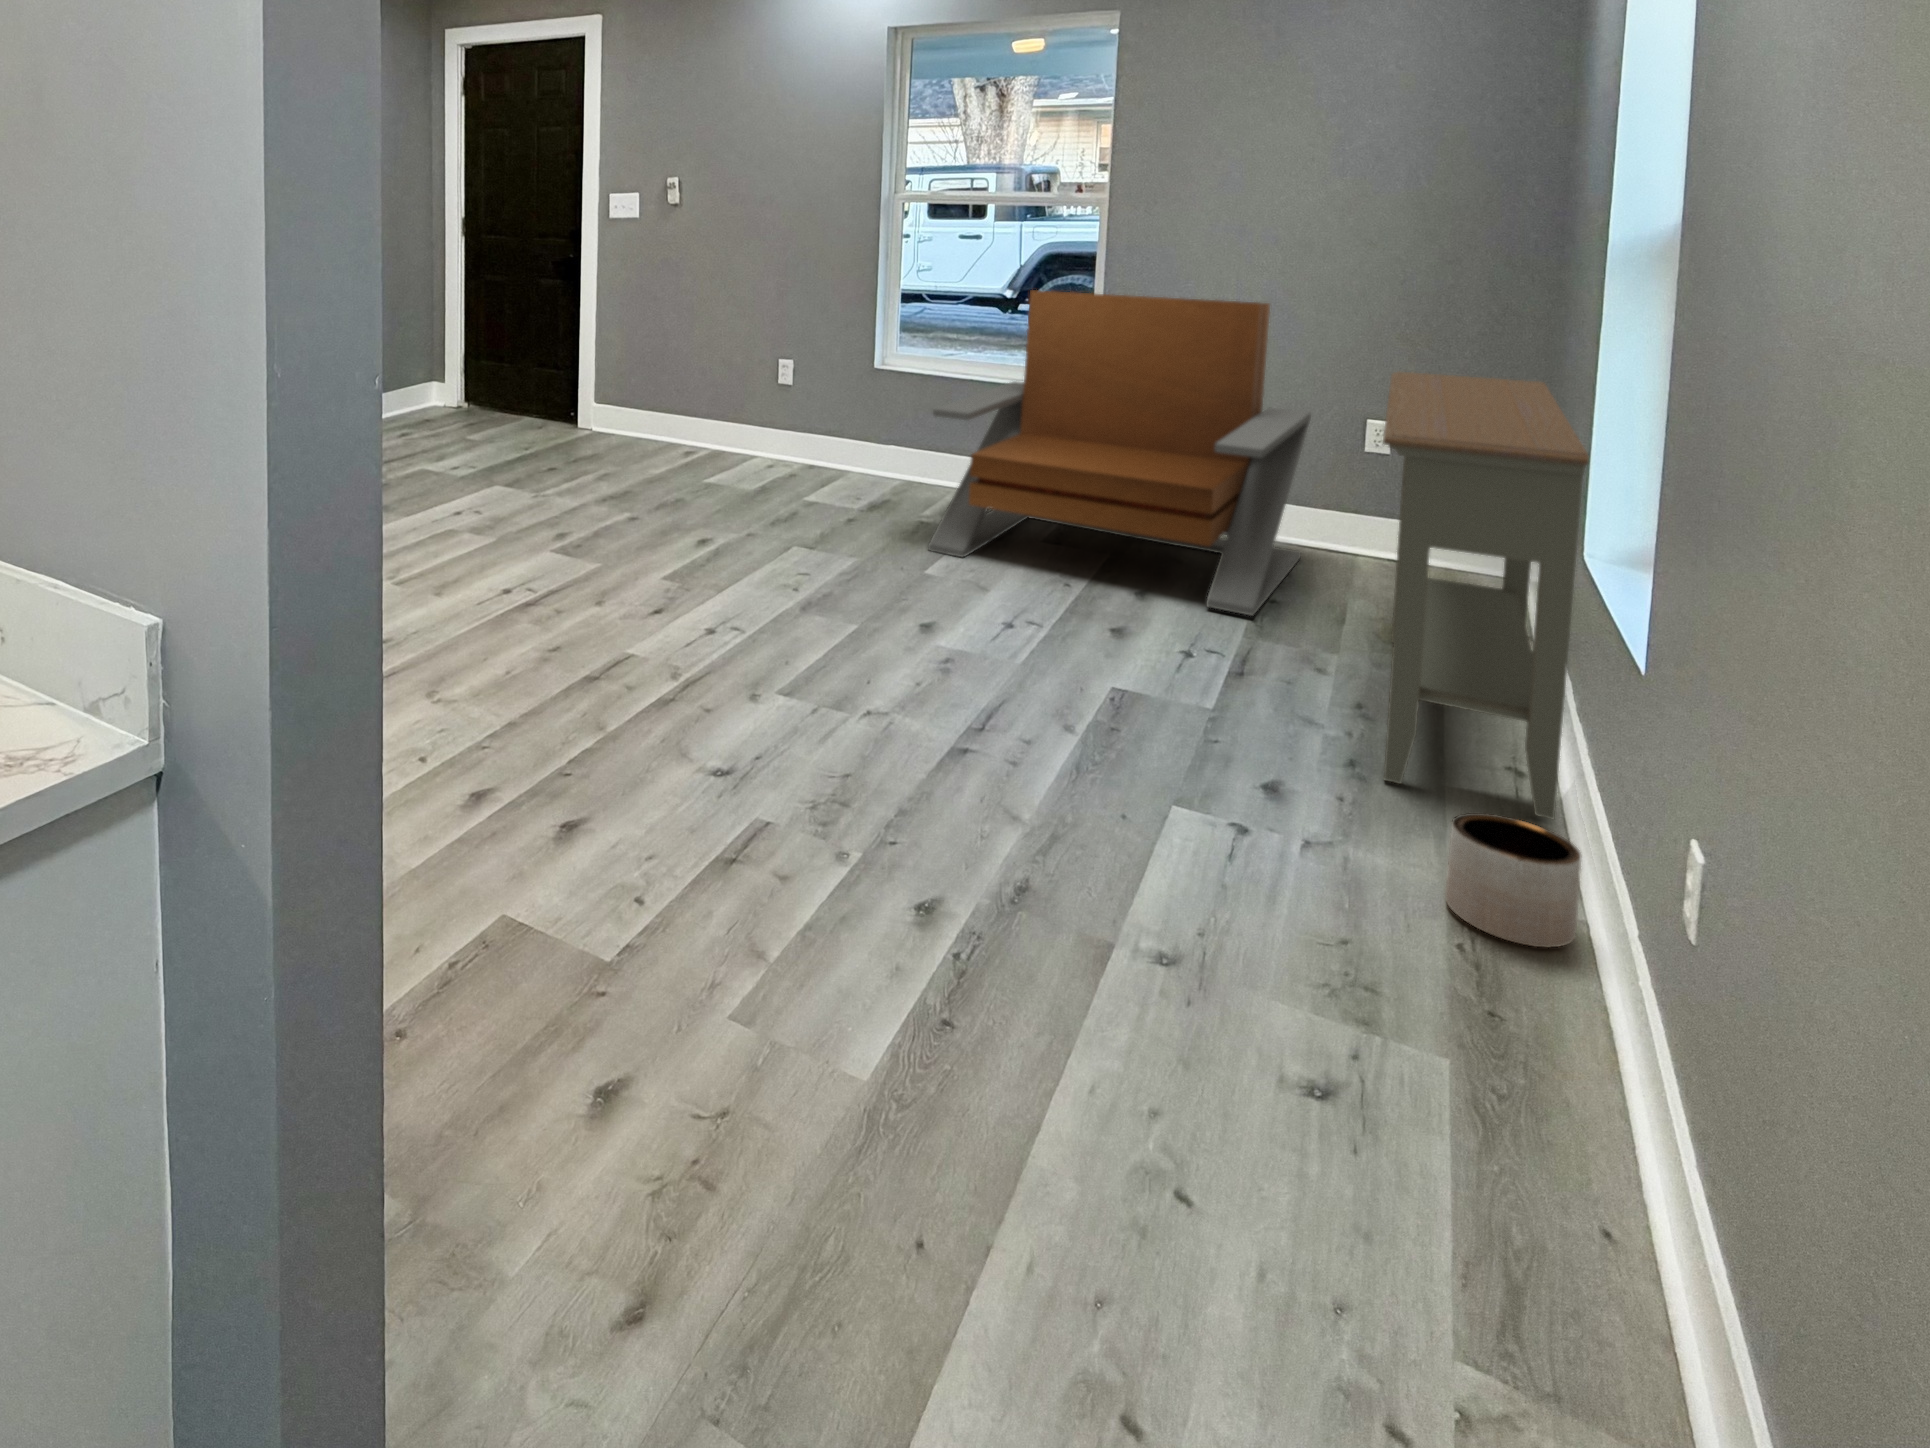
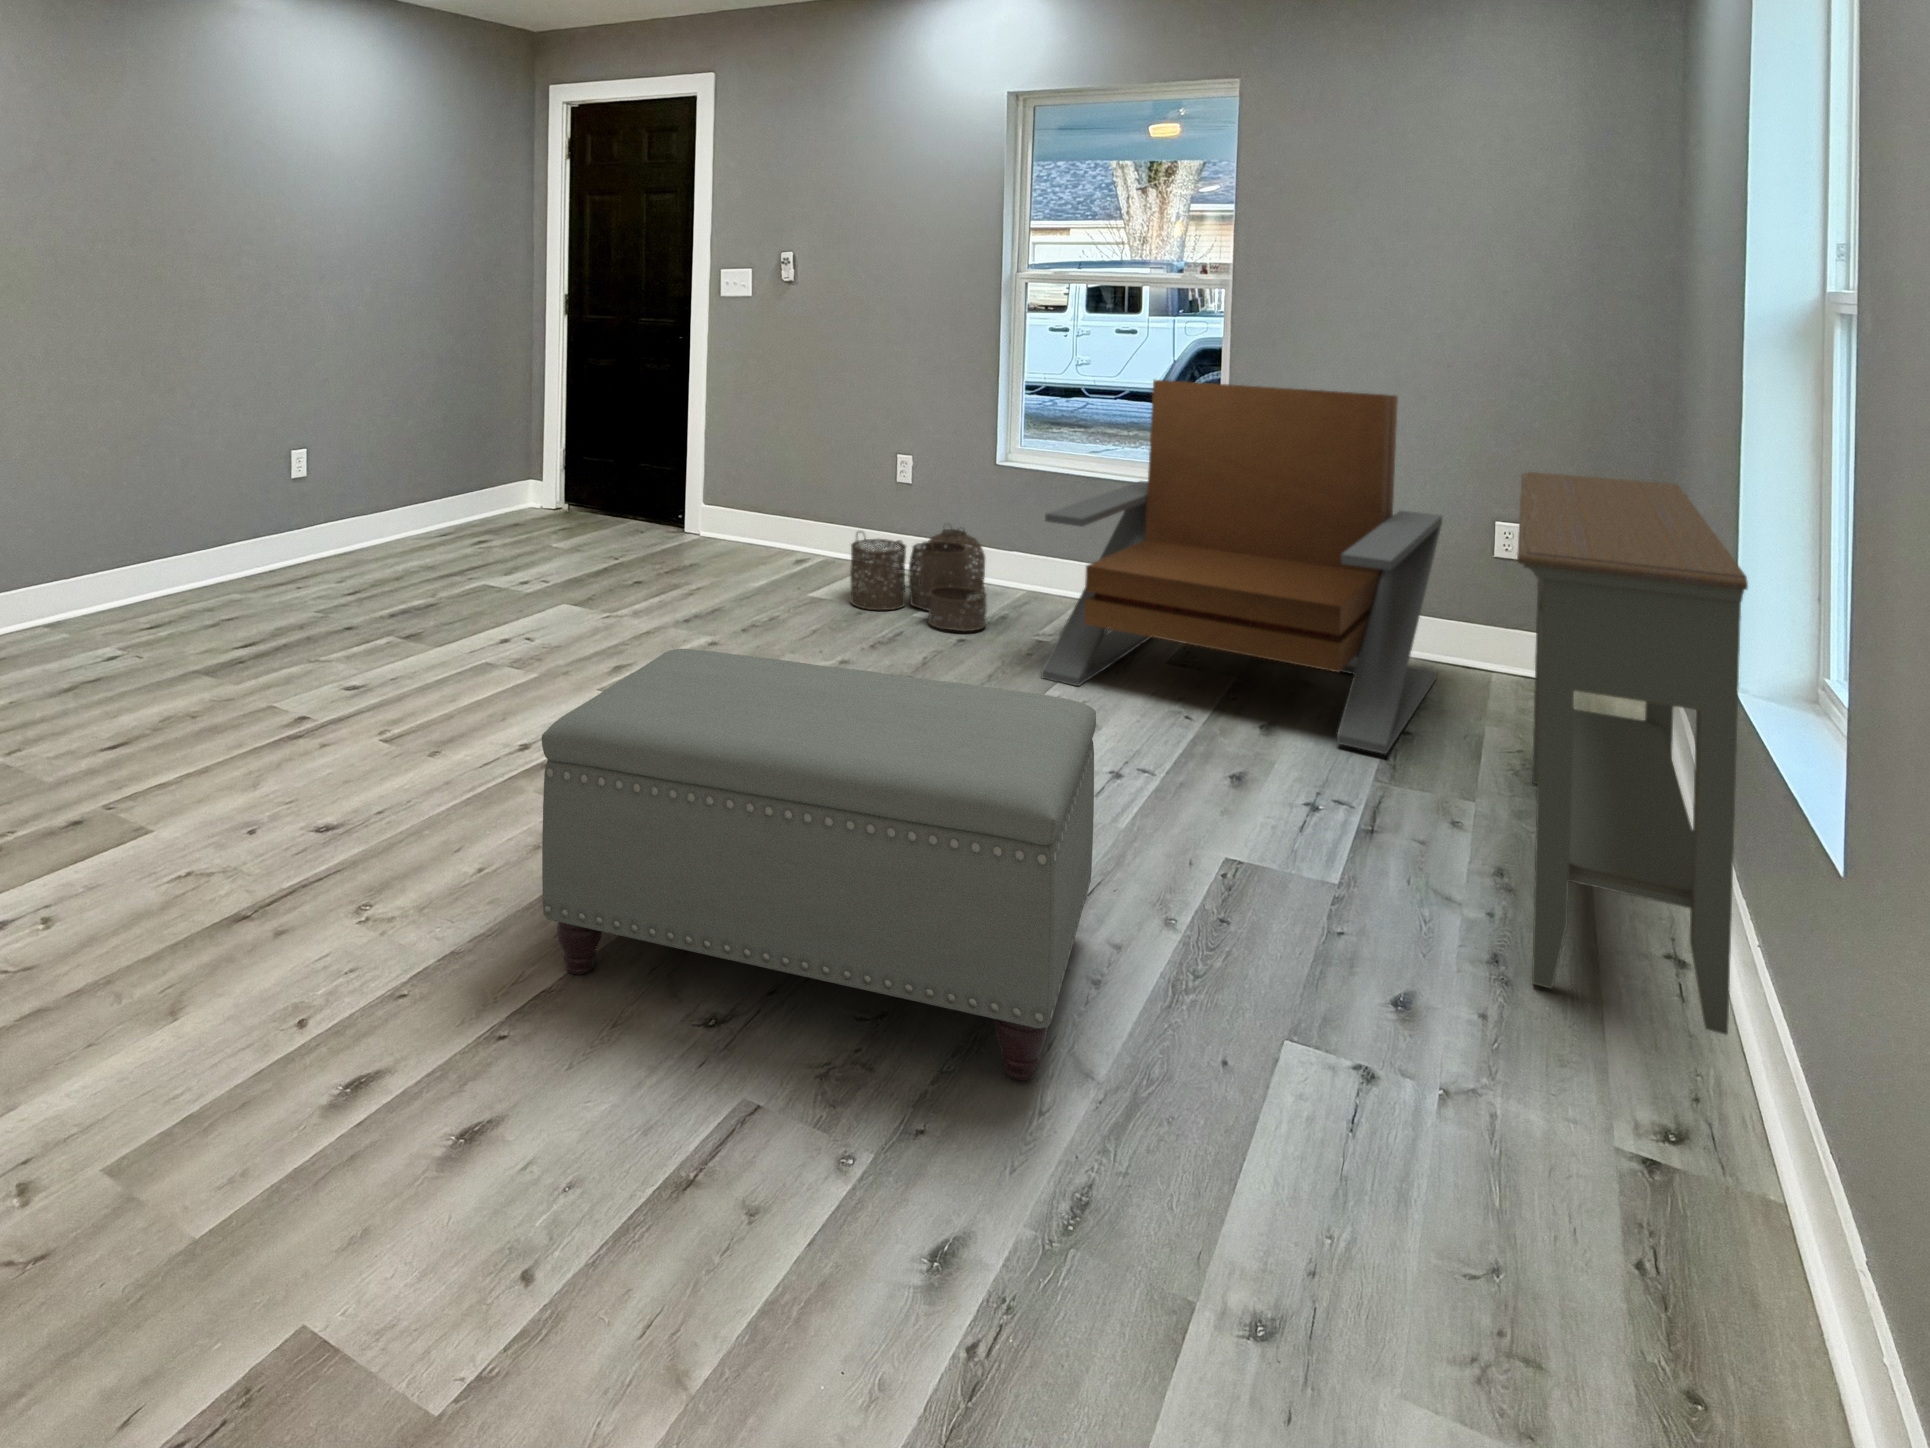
woven basket: none [742,419,871,512] -> present [850,529,987,631]
ottoman: none [580,510,1011,818] -> present [542,649,1096,1080]
planter: present [1445,813,1582,947] -> none [1615,1055,1778,1256]

